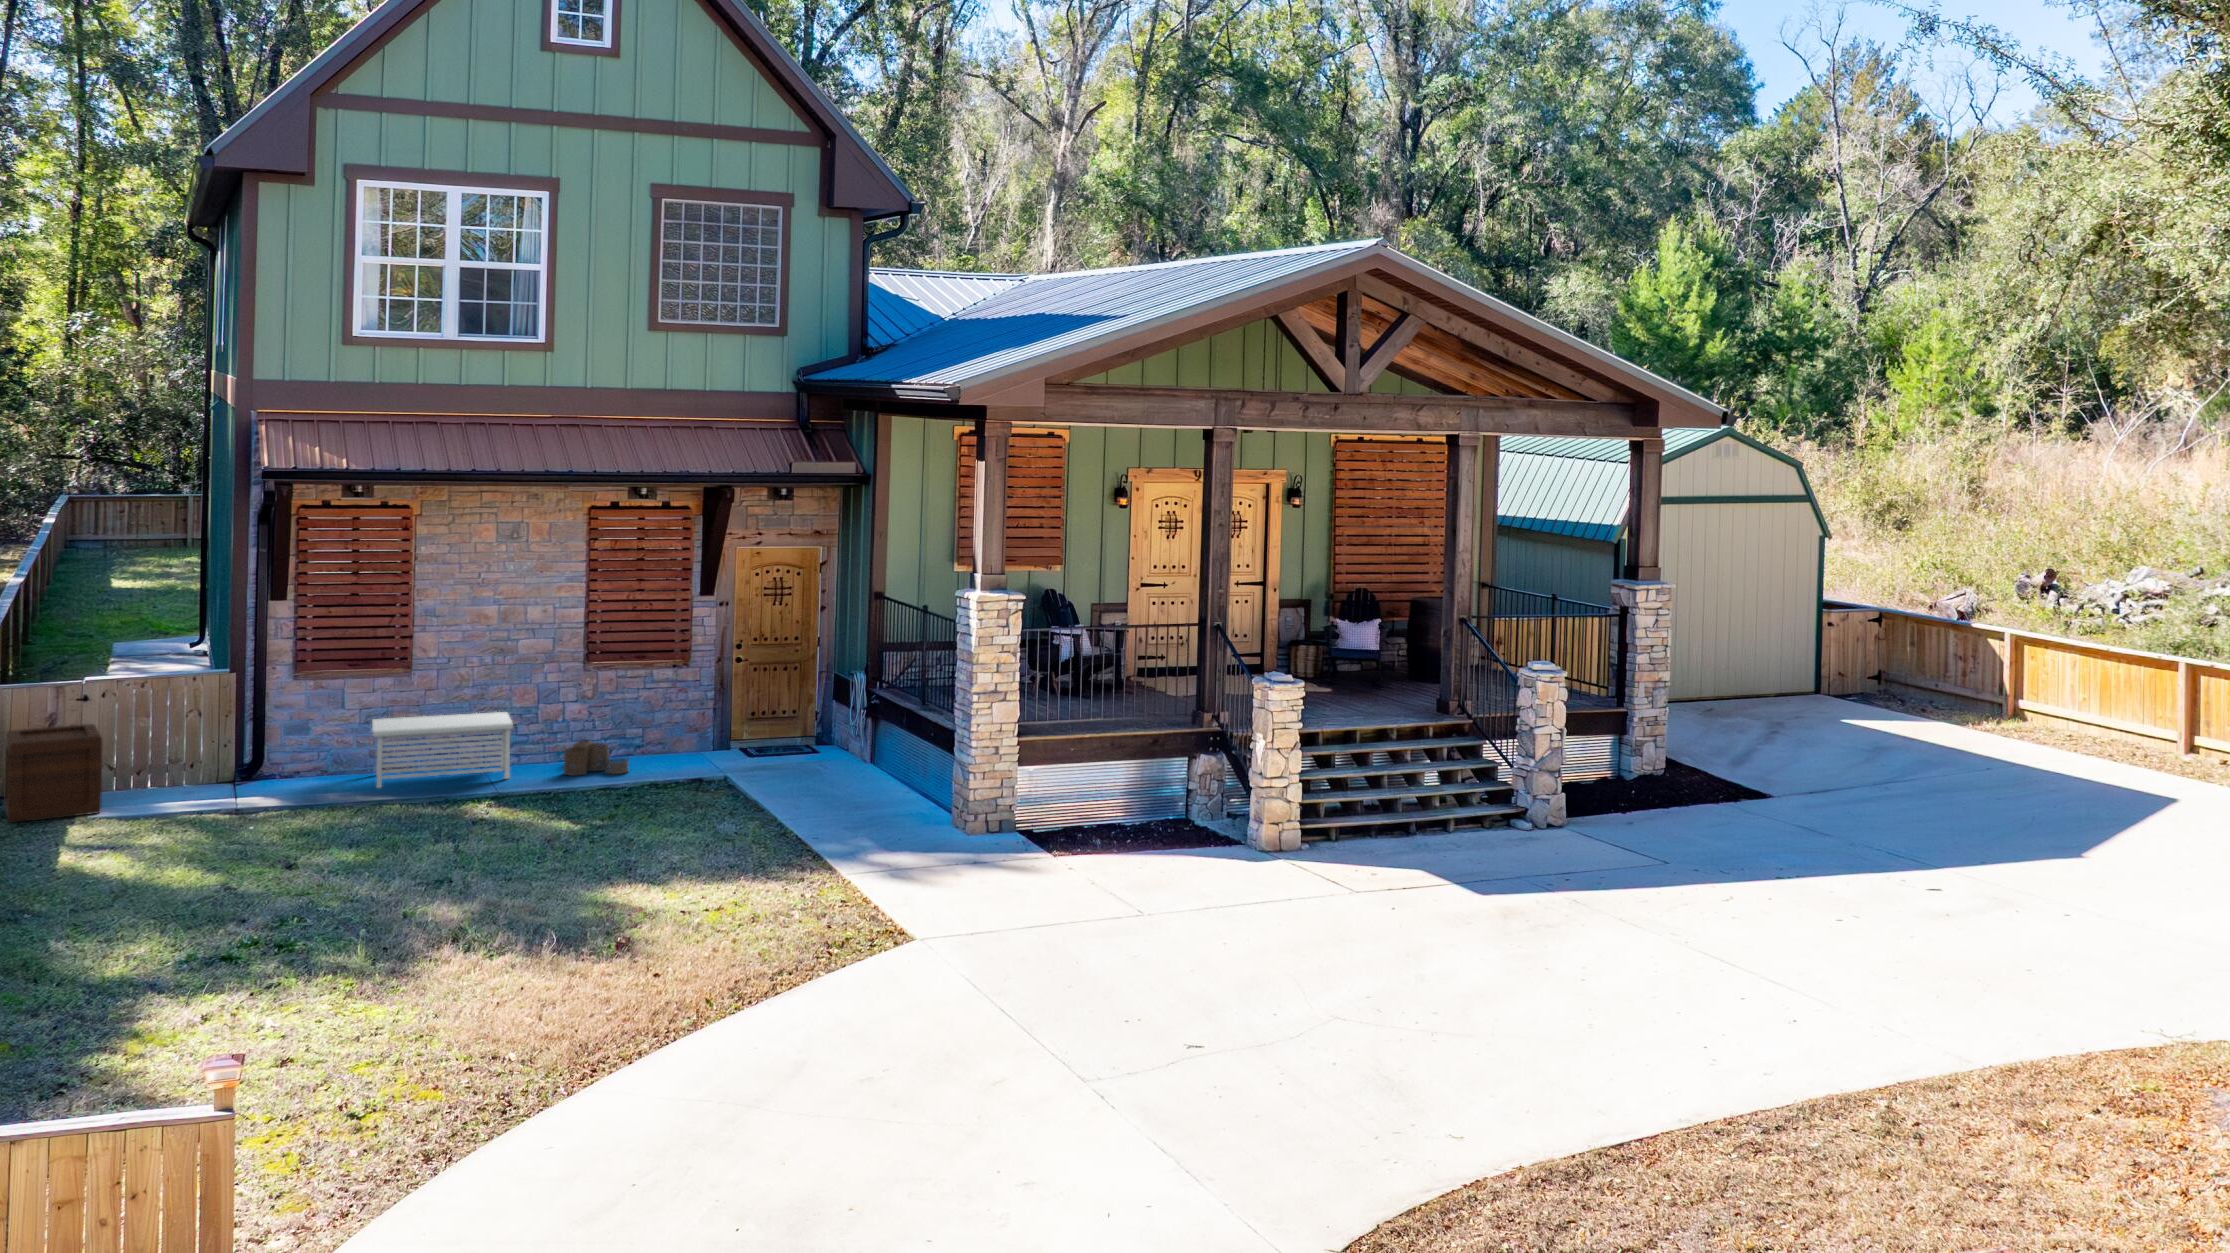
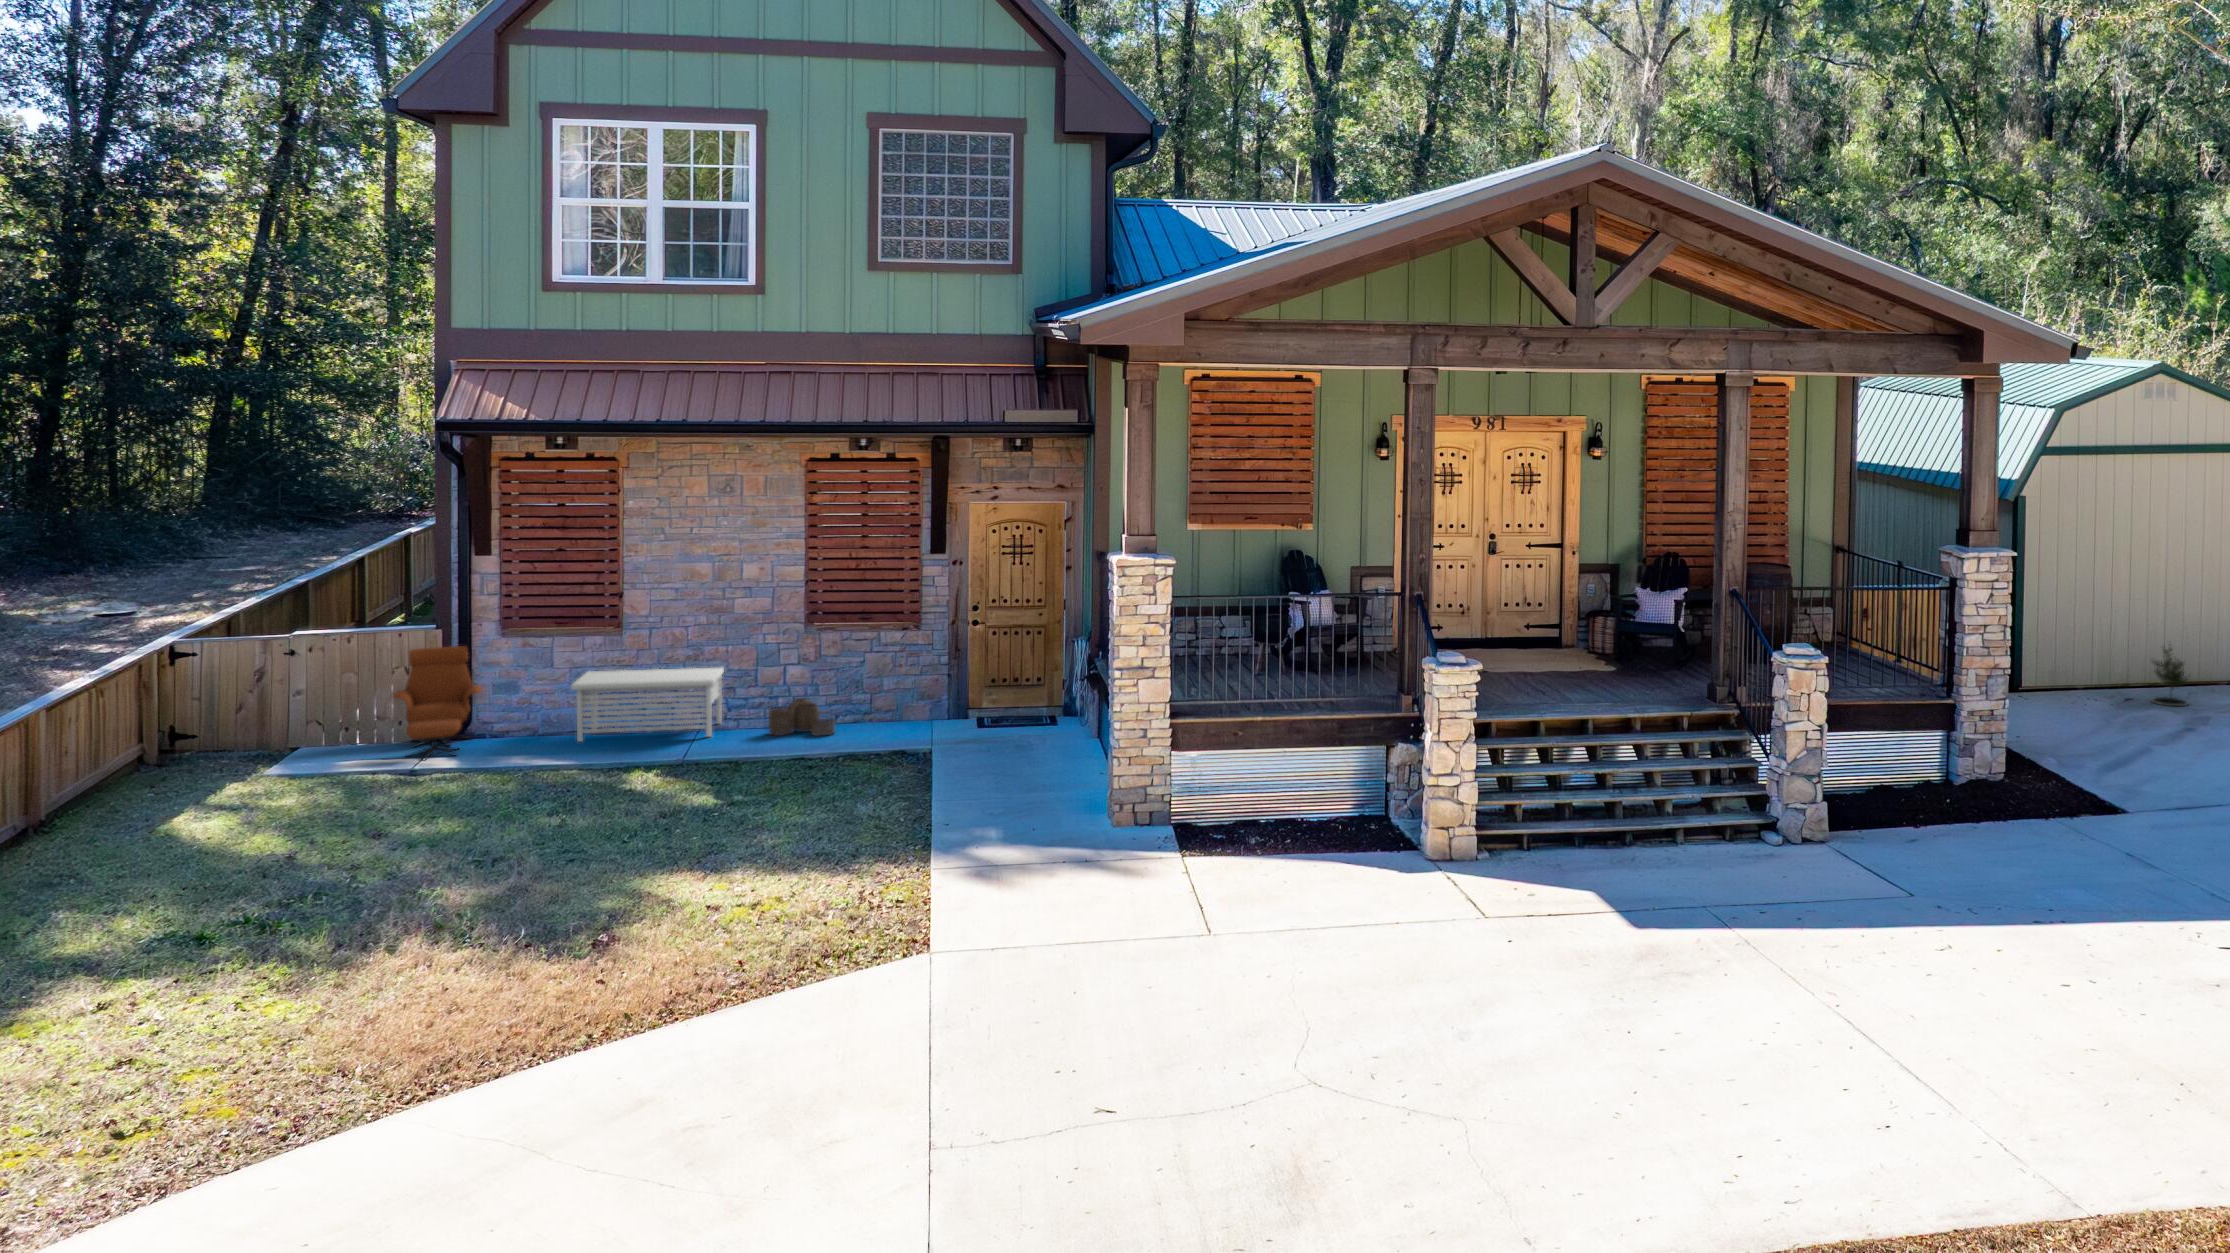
potted tree: none [1722,659,1756,713] -> present [2151,648,2188,706]
lounge chair: none [184,697,273,811] -> present [393,646,482,760]
wooden crate: present [5,724,102,823] -> none [212,669,316,764]

